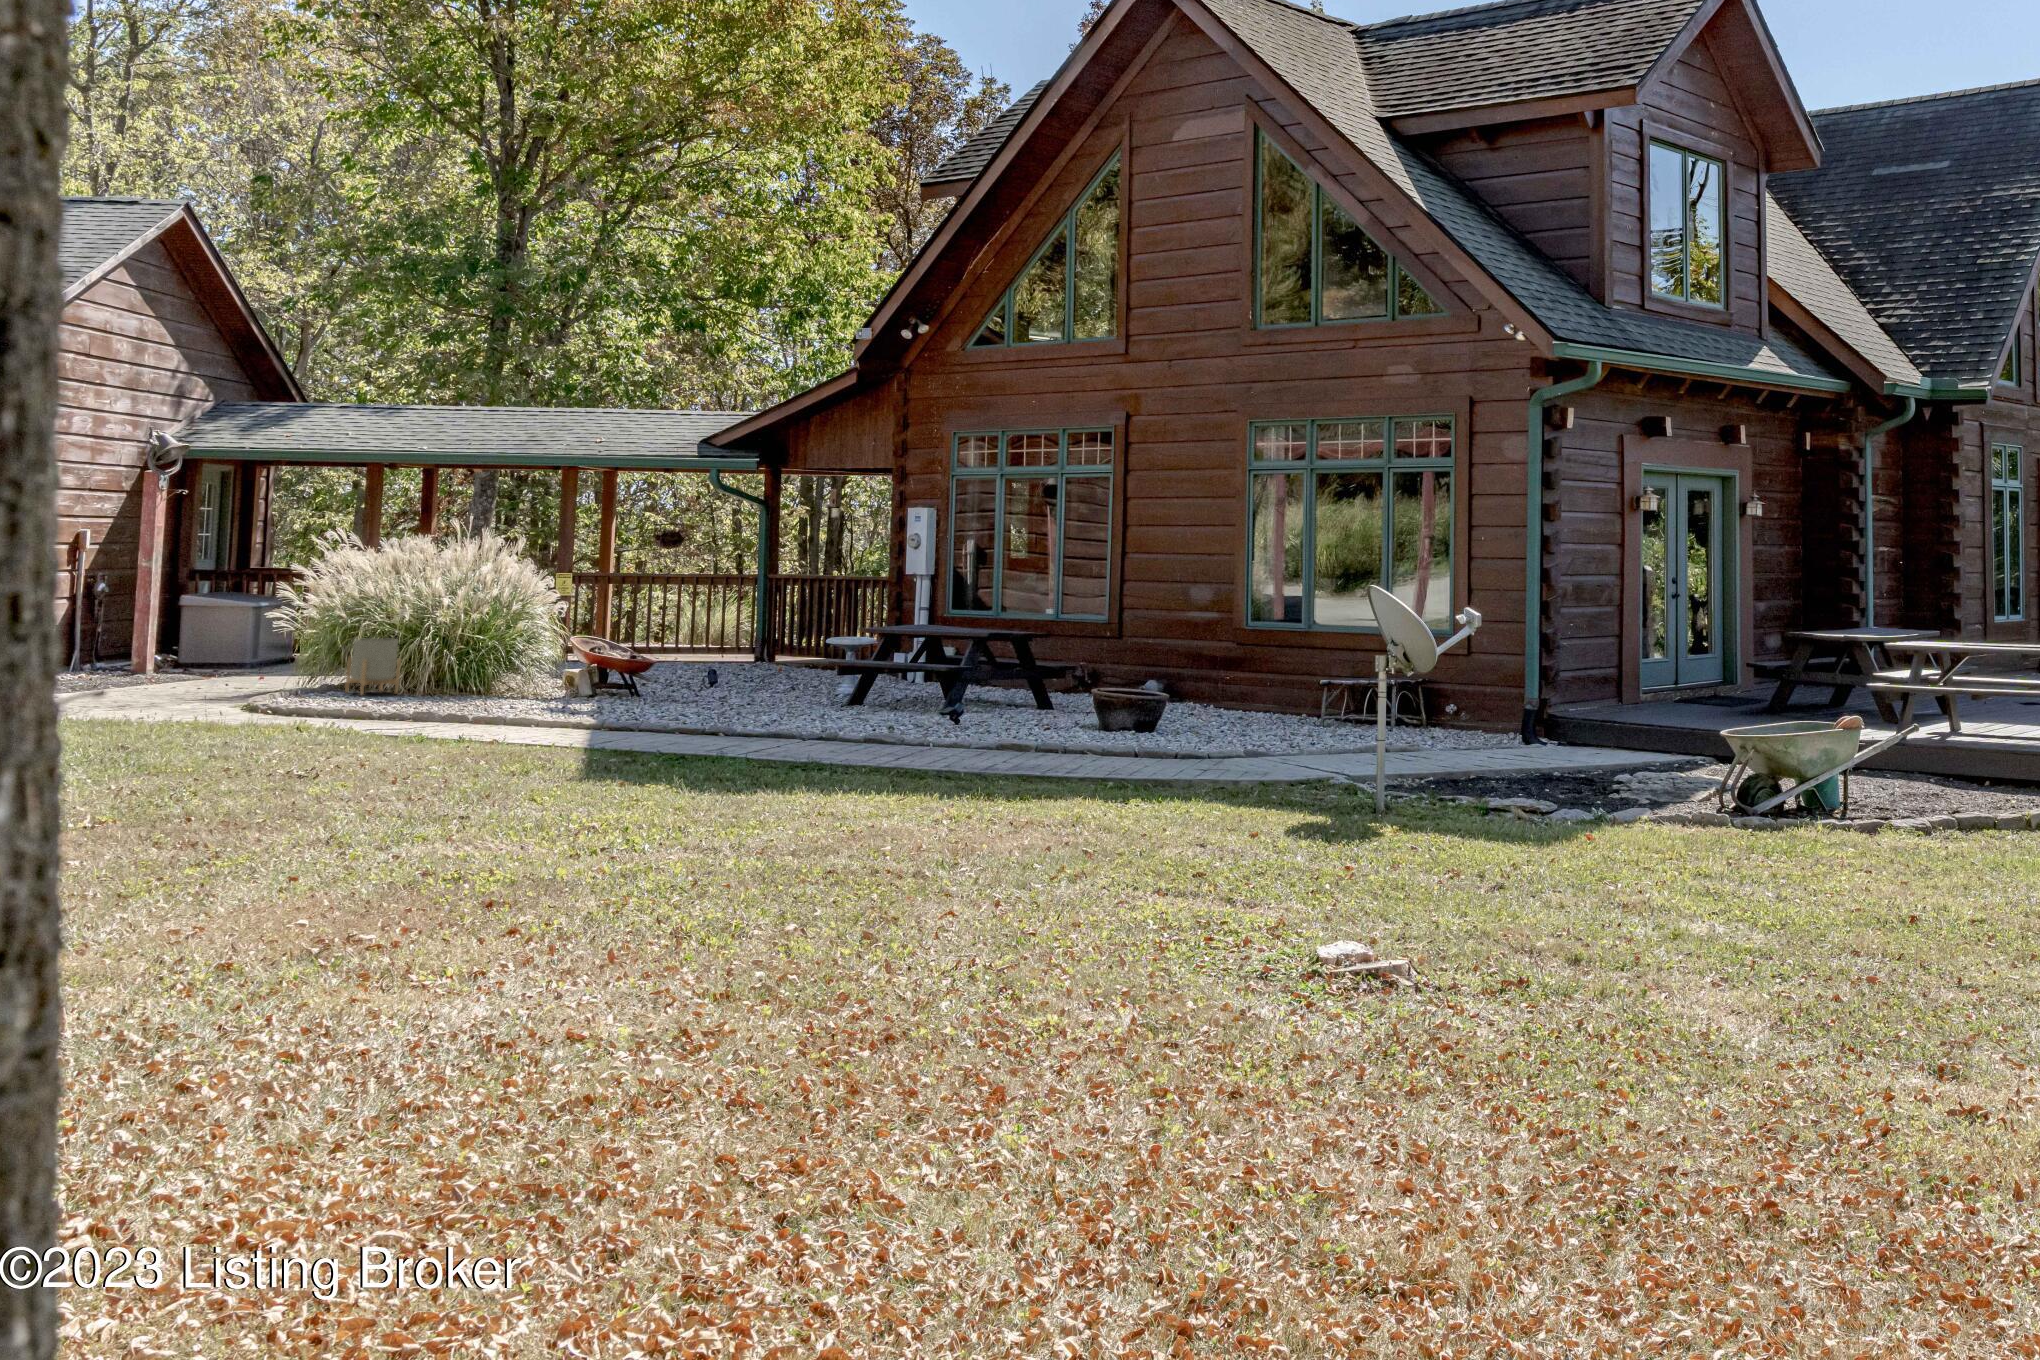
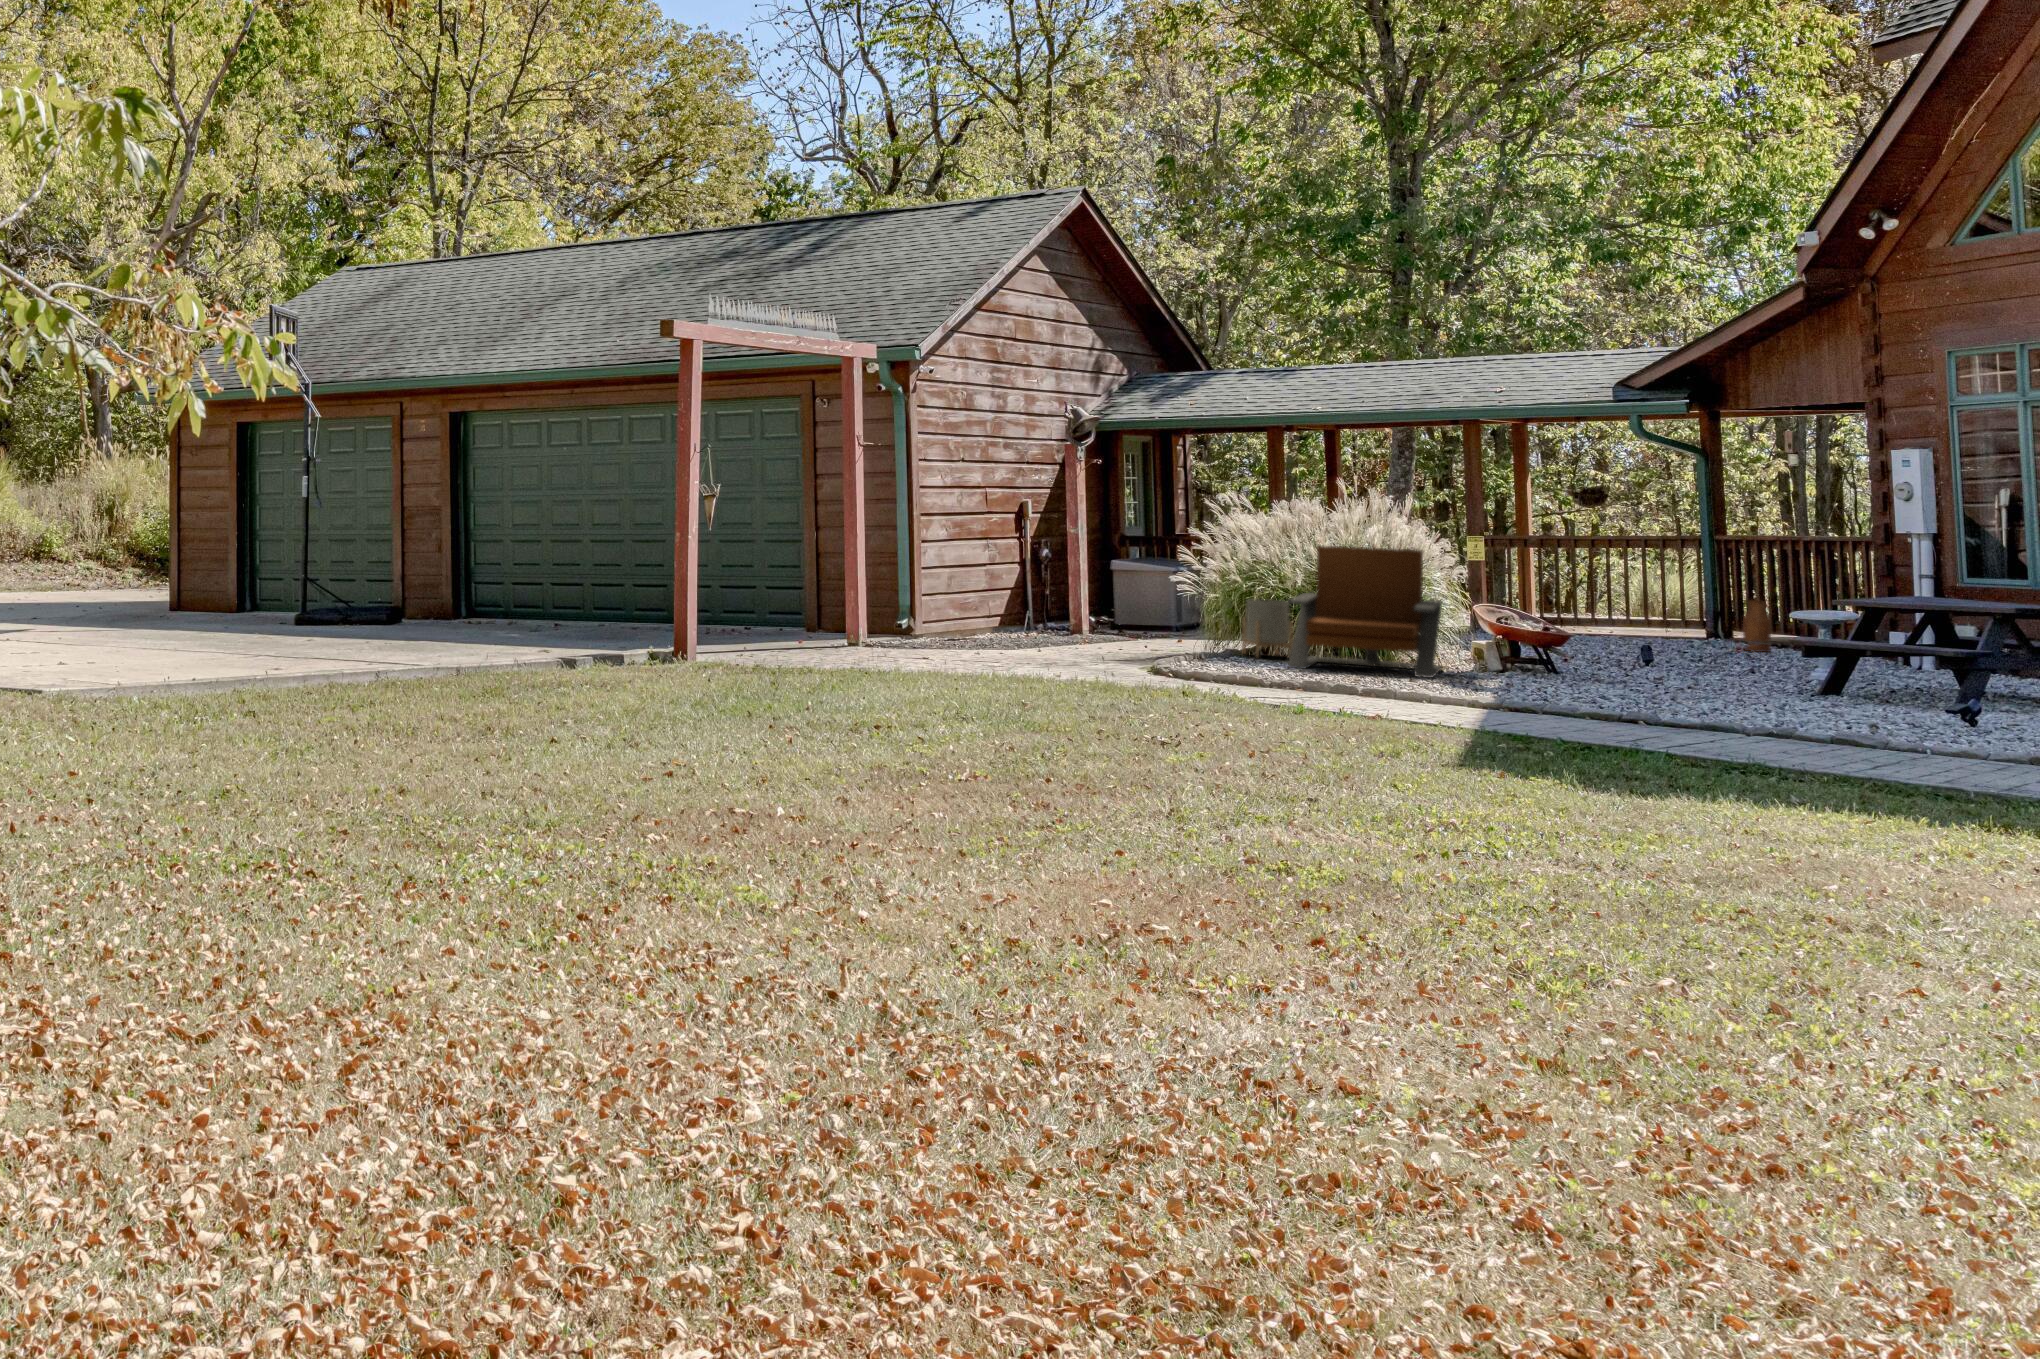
lounge chair: none [396,586,549,705] -> present [1288,545,1442,678]
watering can: none [783,619,805,661] -> present [1743,600,1771,652]

